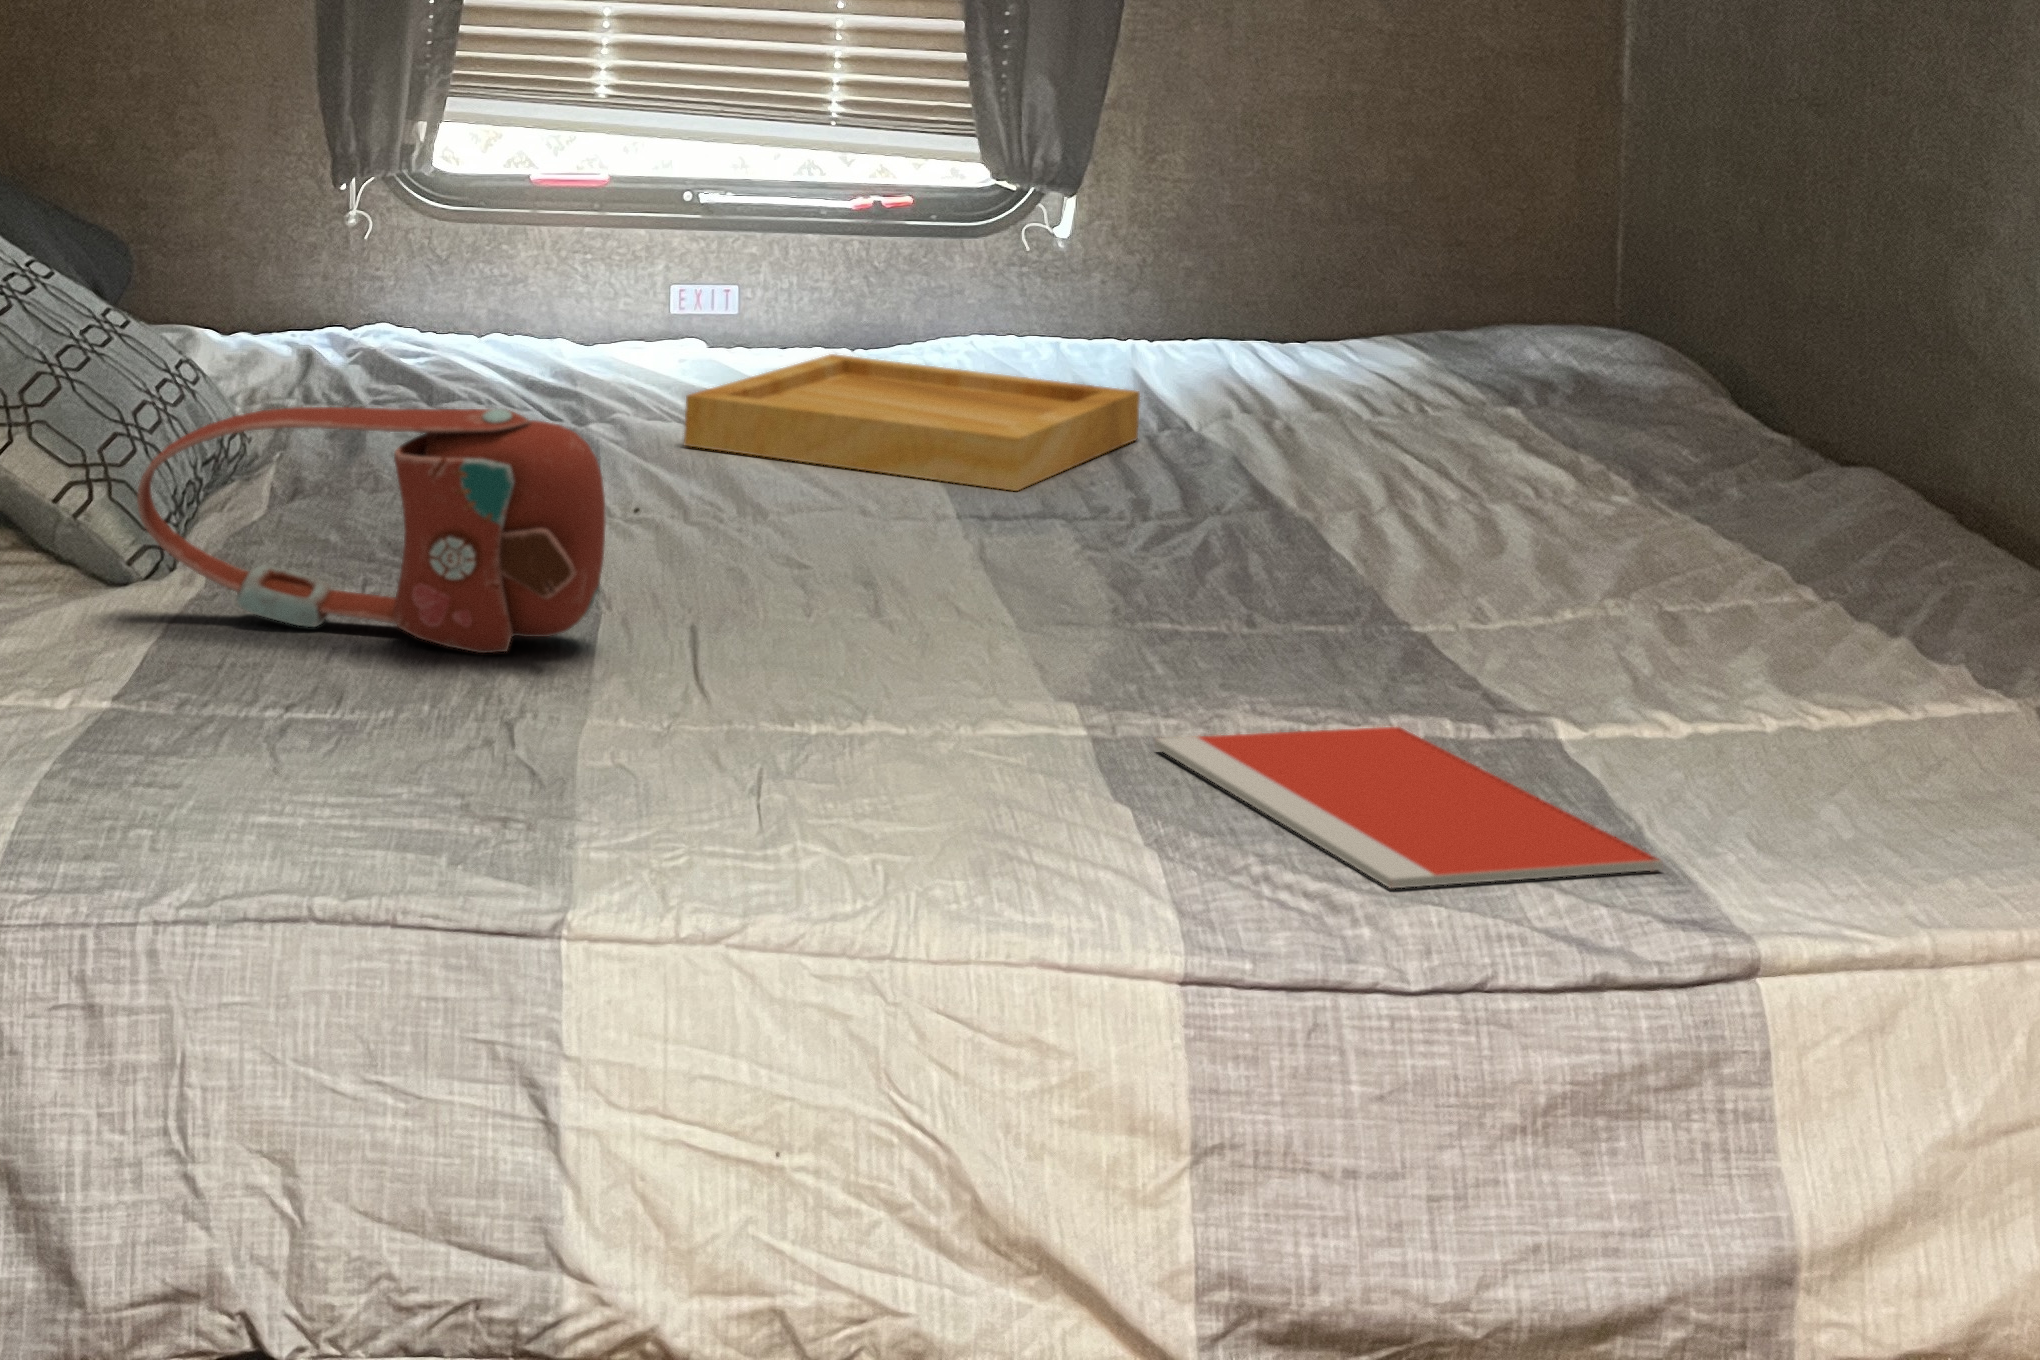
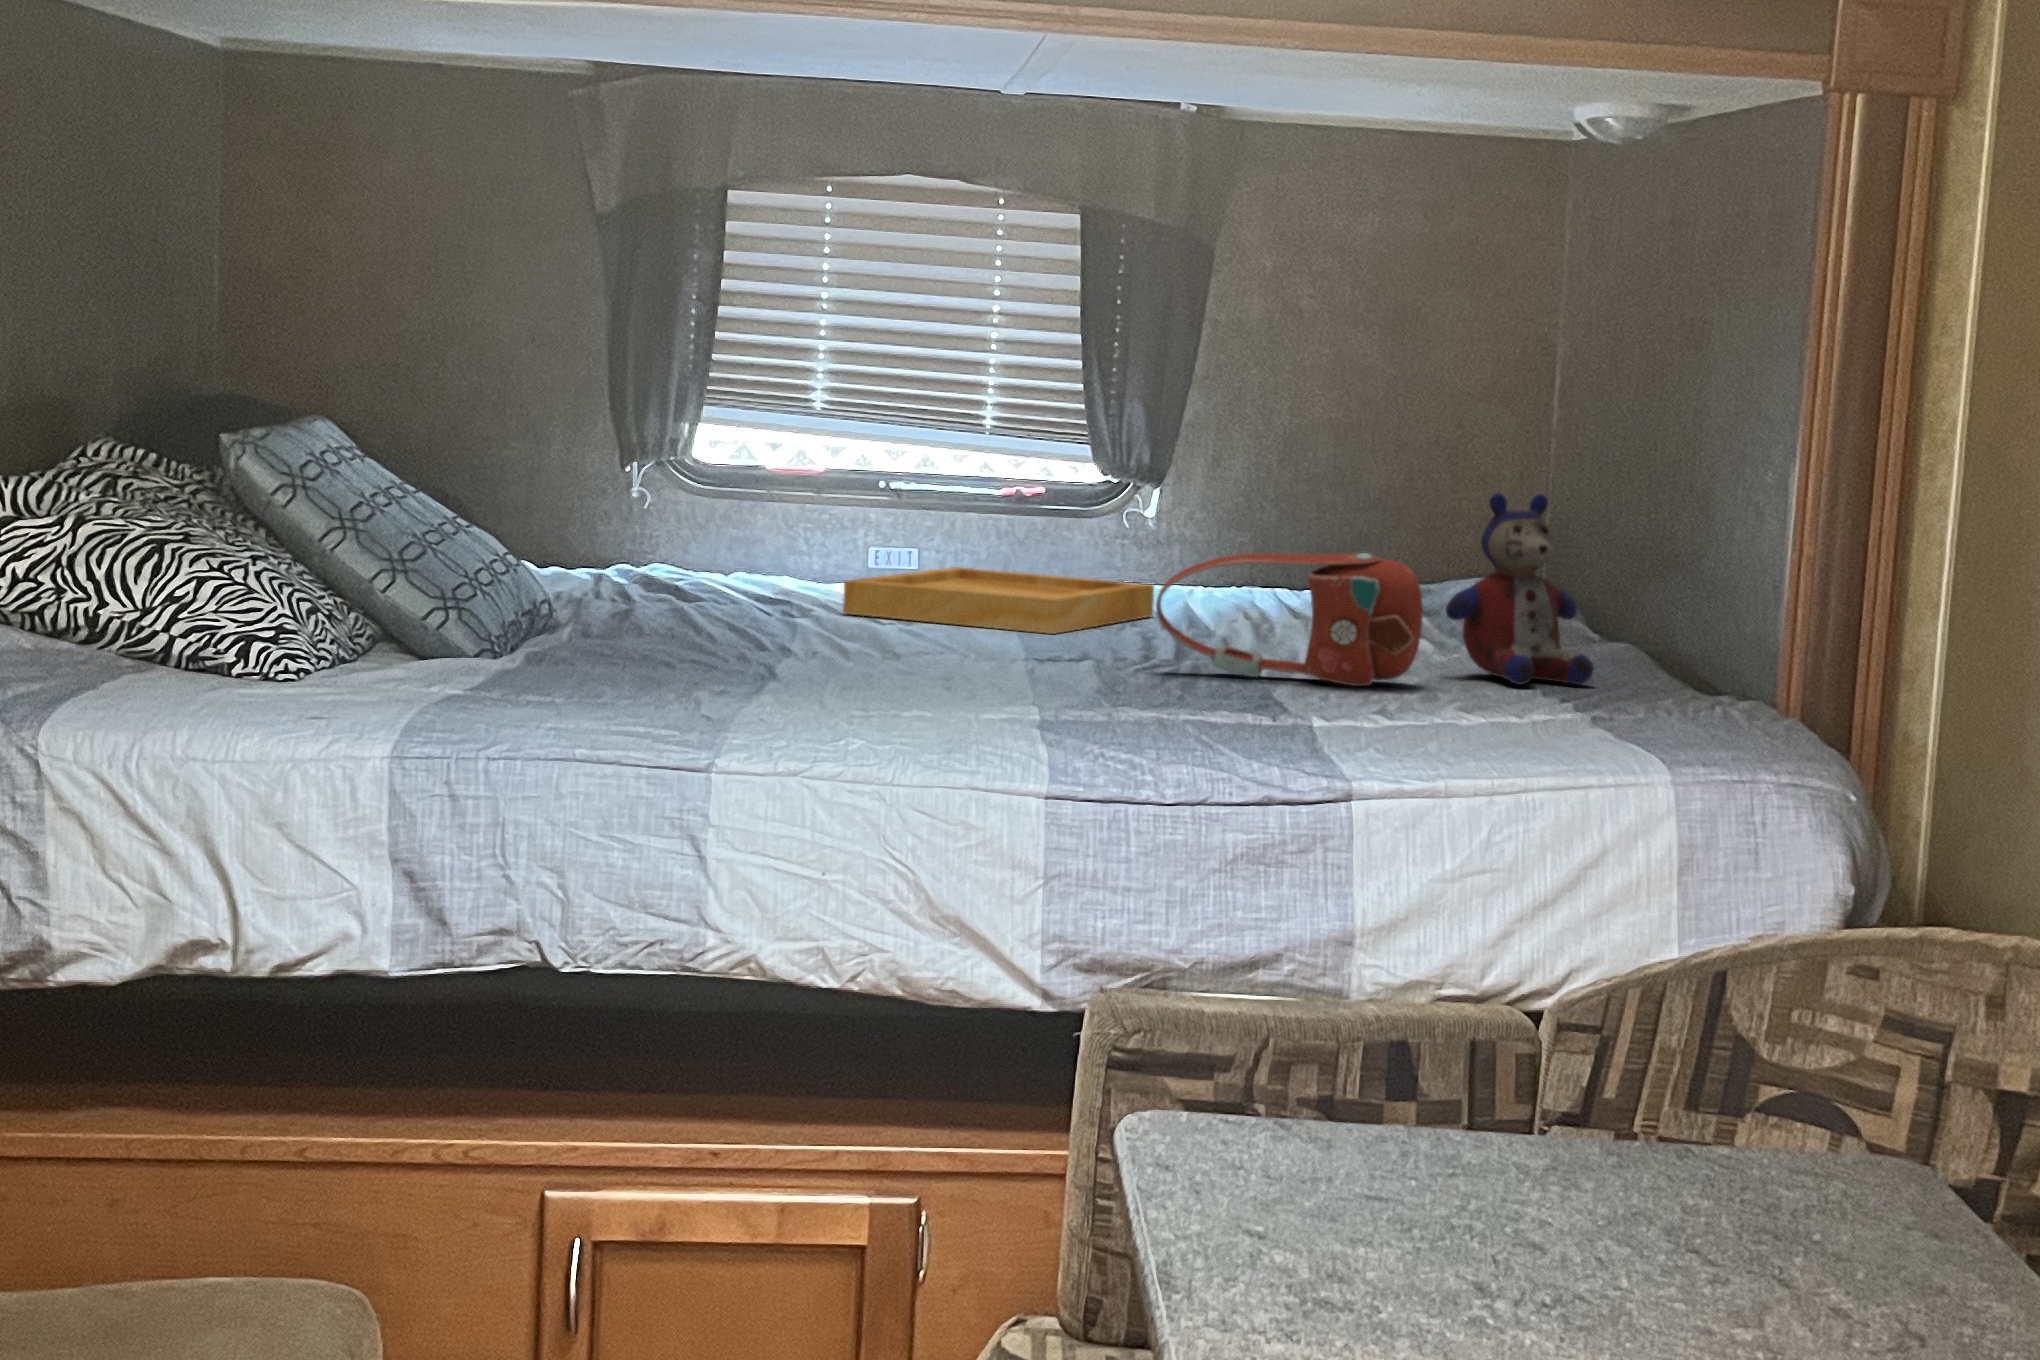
stuffed bear: none [1688,299,1940,622] -> present [1446,493,1594,685]
handbag: present [137,407,606,653] -> present [1156,553,1423,686]
notebook: present [1155,726,1663,888] -> none [1061,709,1313,754]

